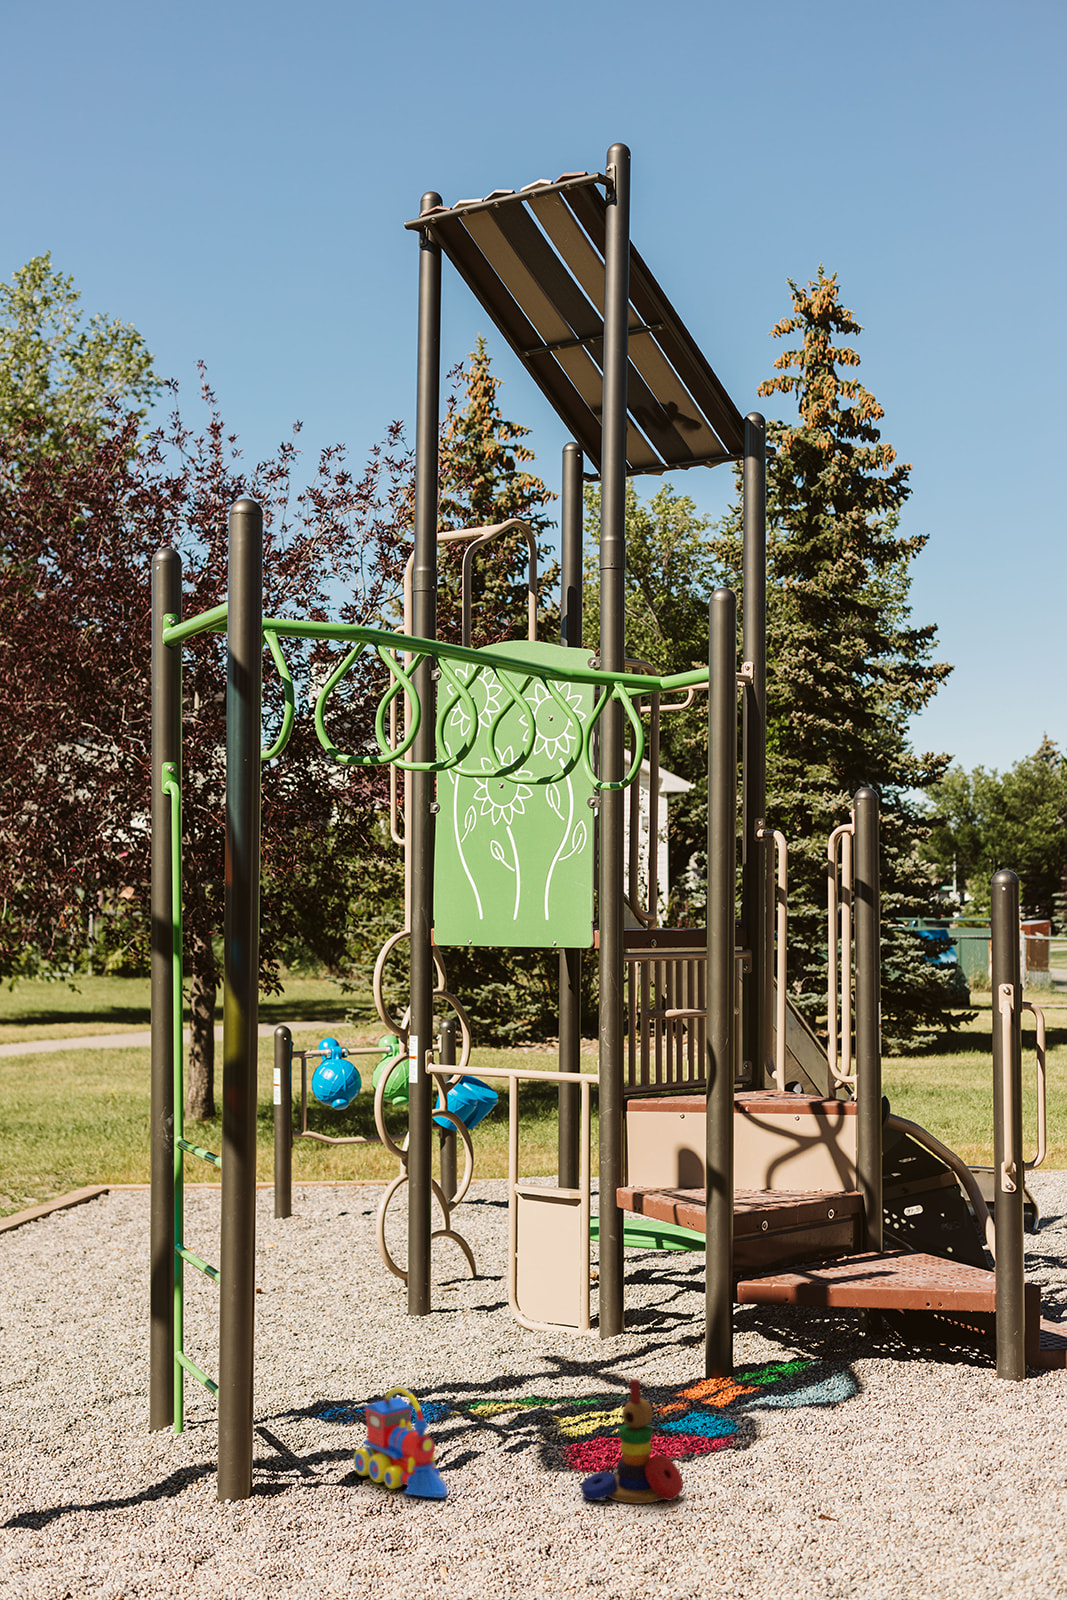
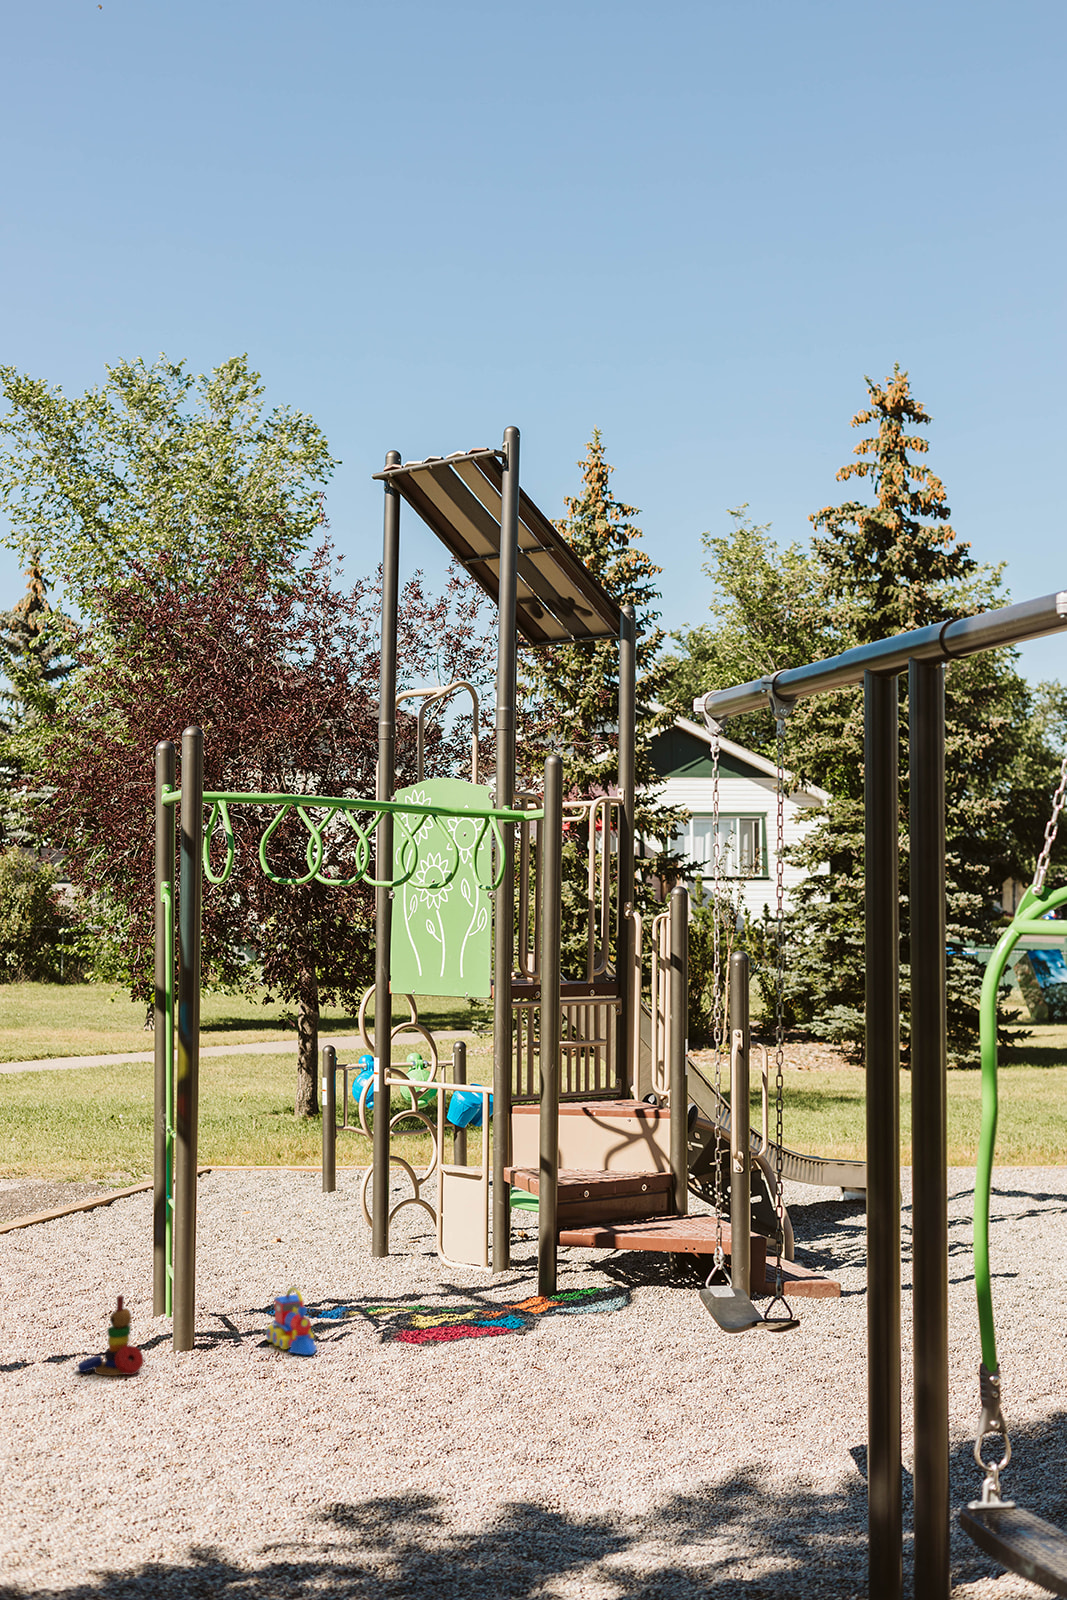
stacking toy: present [581,1379,683,1503] -> present [78,1296,144,1376]

